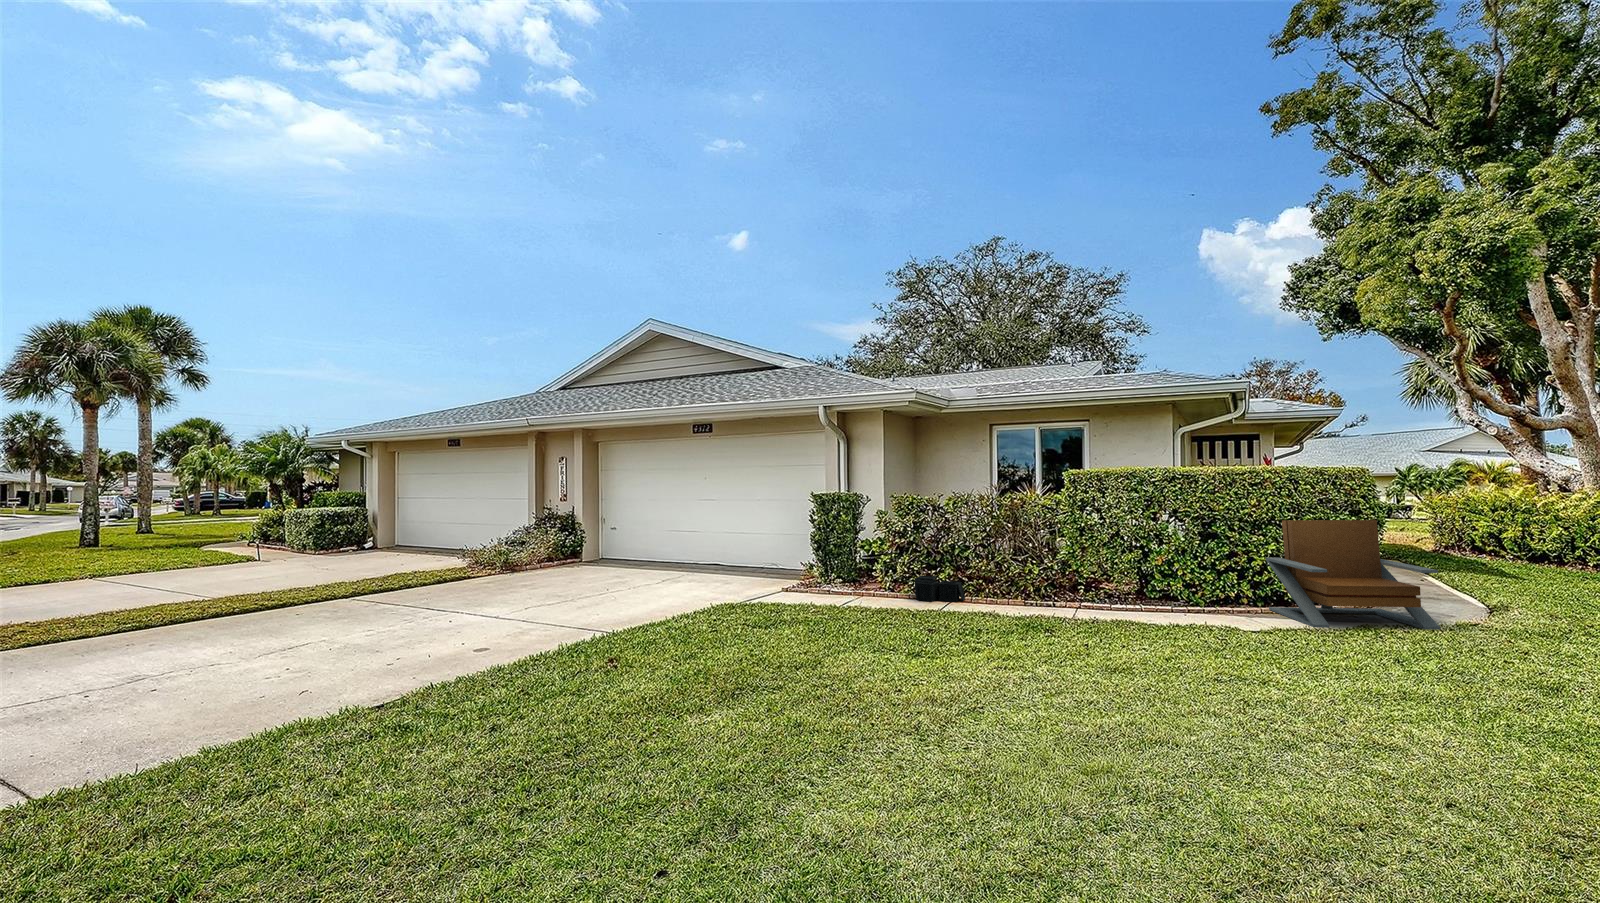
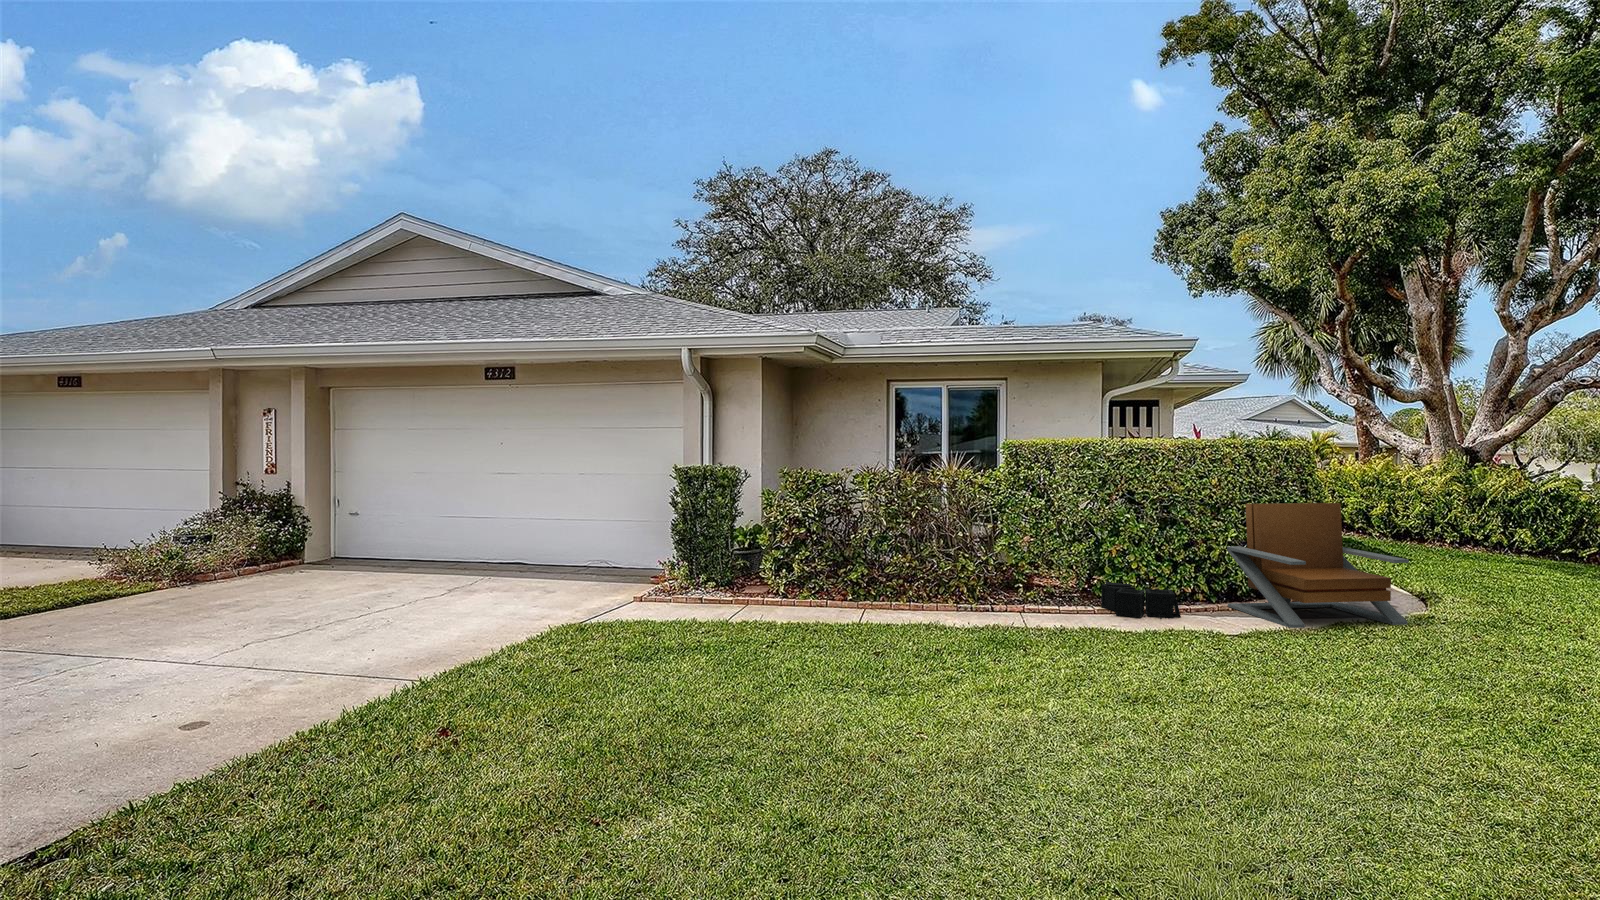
storage bin: present [915,576,965,602] -> present [1101,581,1181,619]

